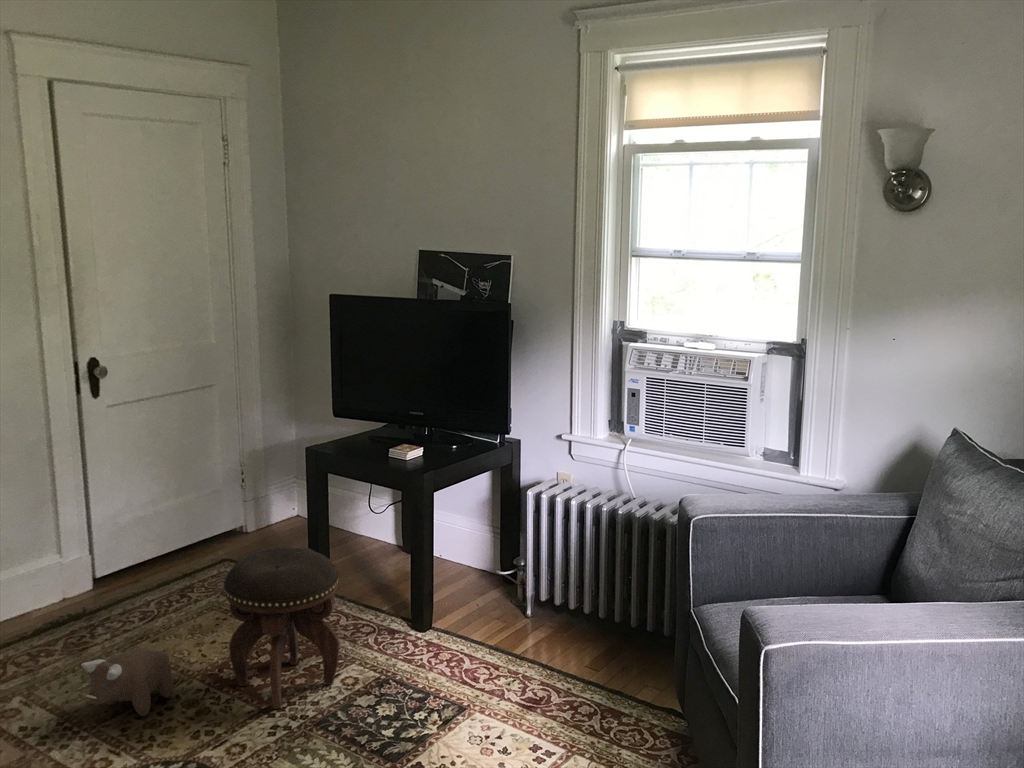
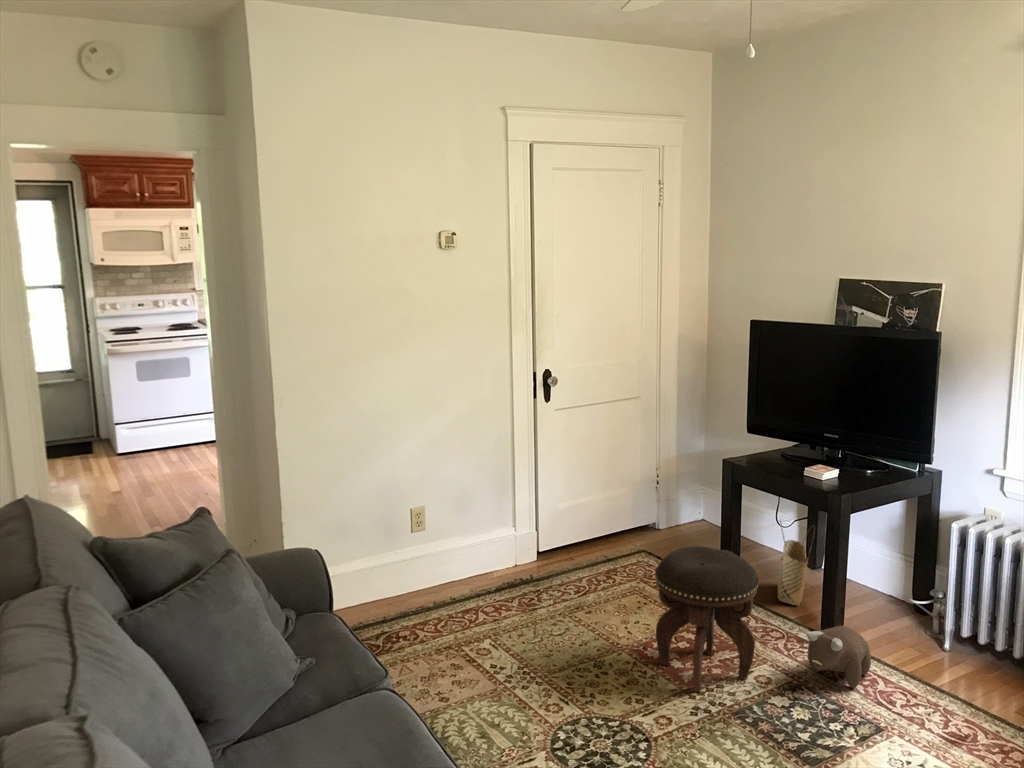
woven basket: none [369,507,405,595] -> present [778,520,814,606]
plush toy: present [81,647,173,716] -> present [806,626,871,688]

